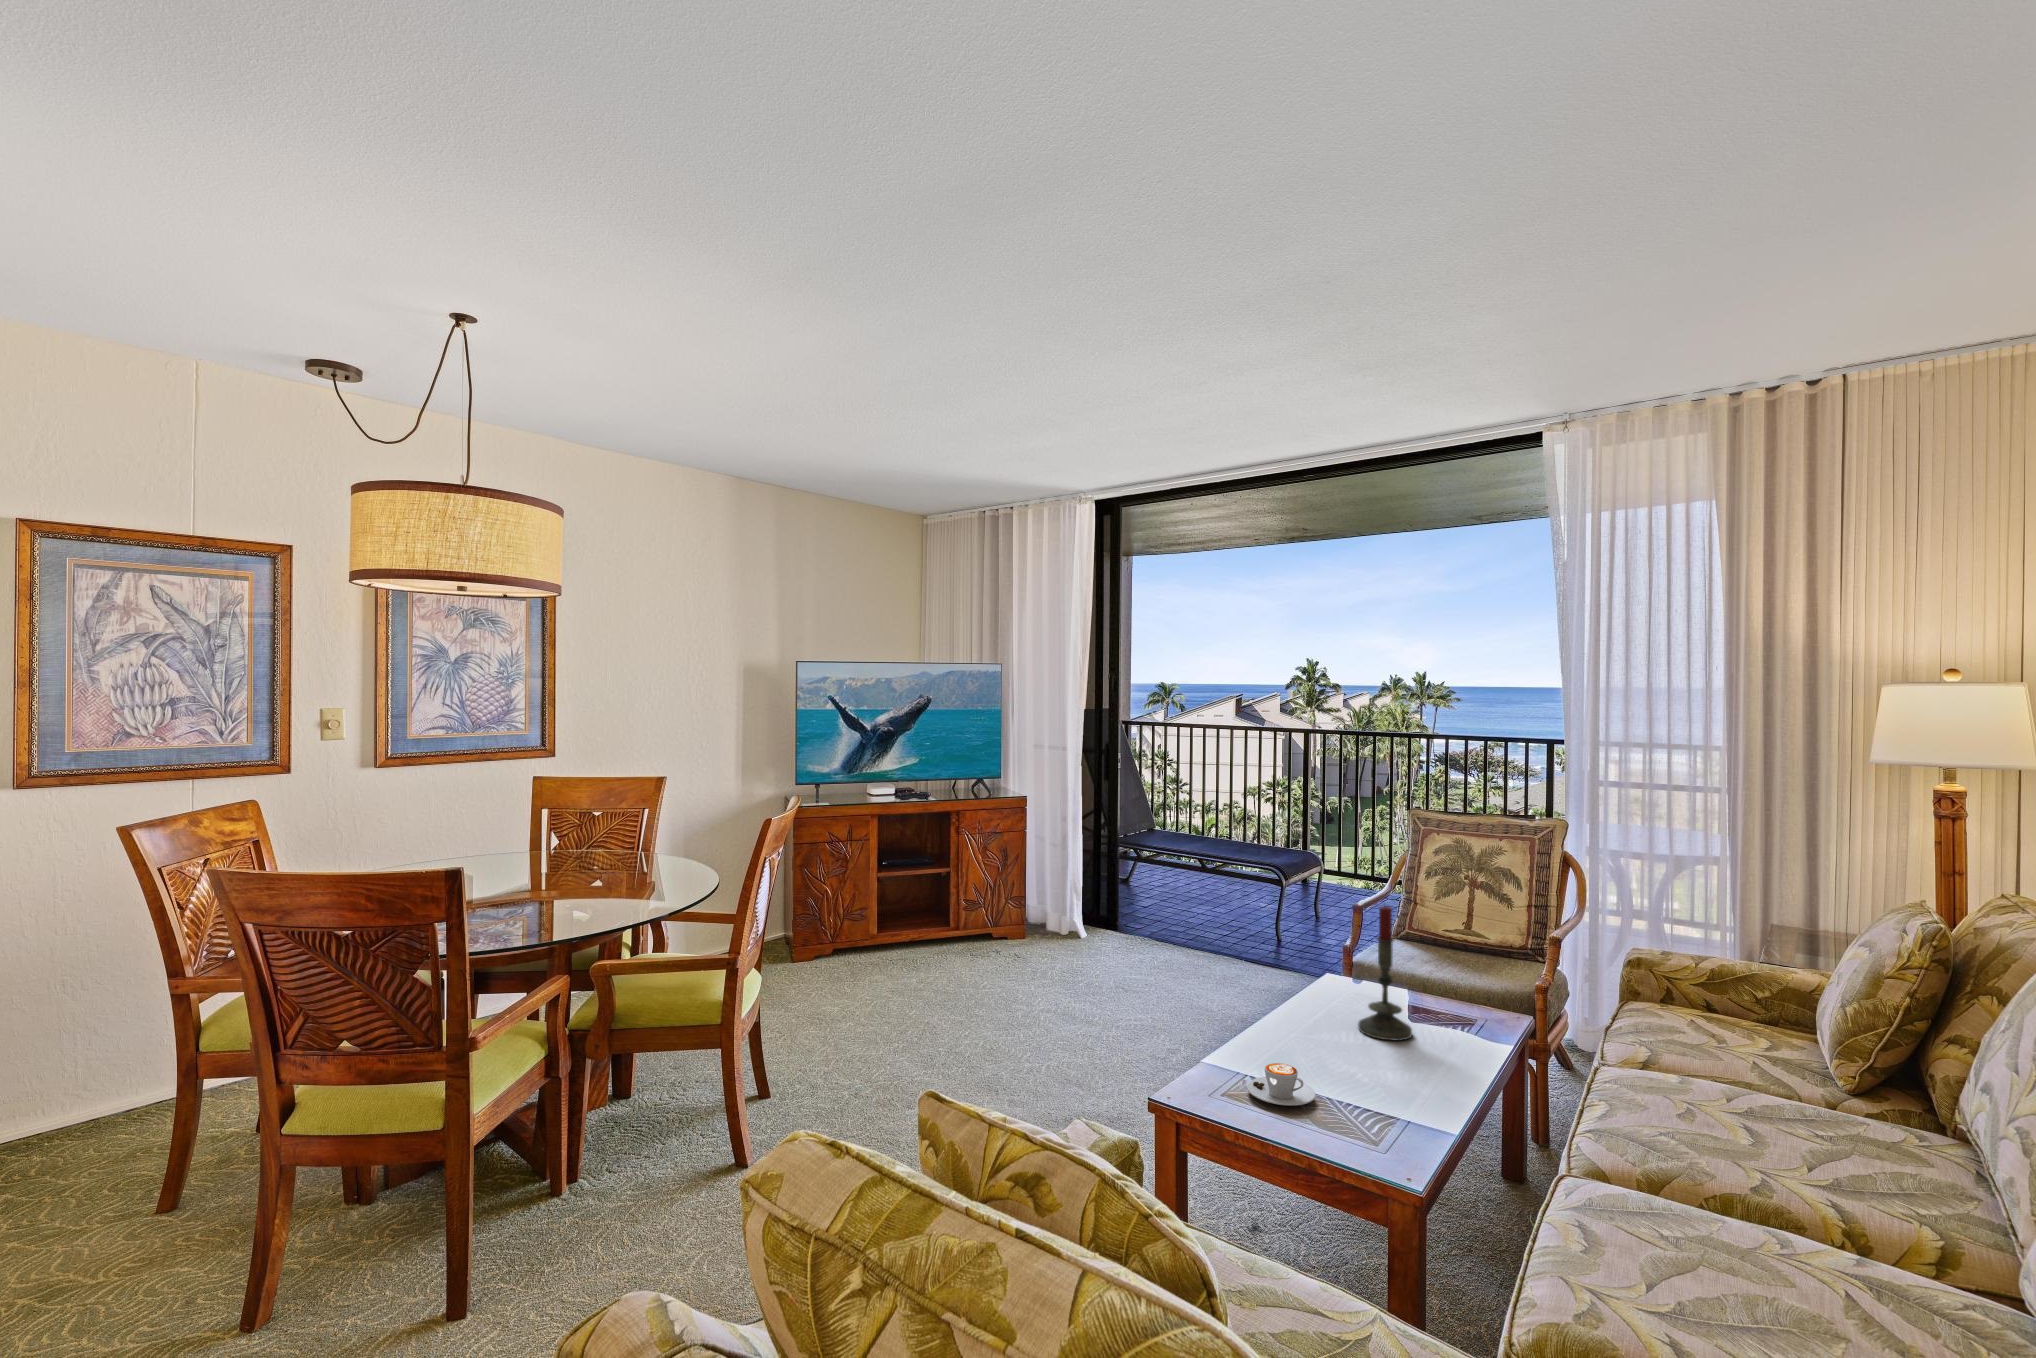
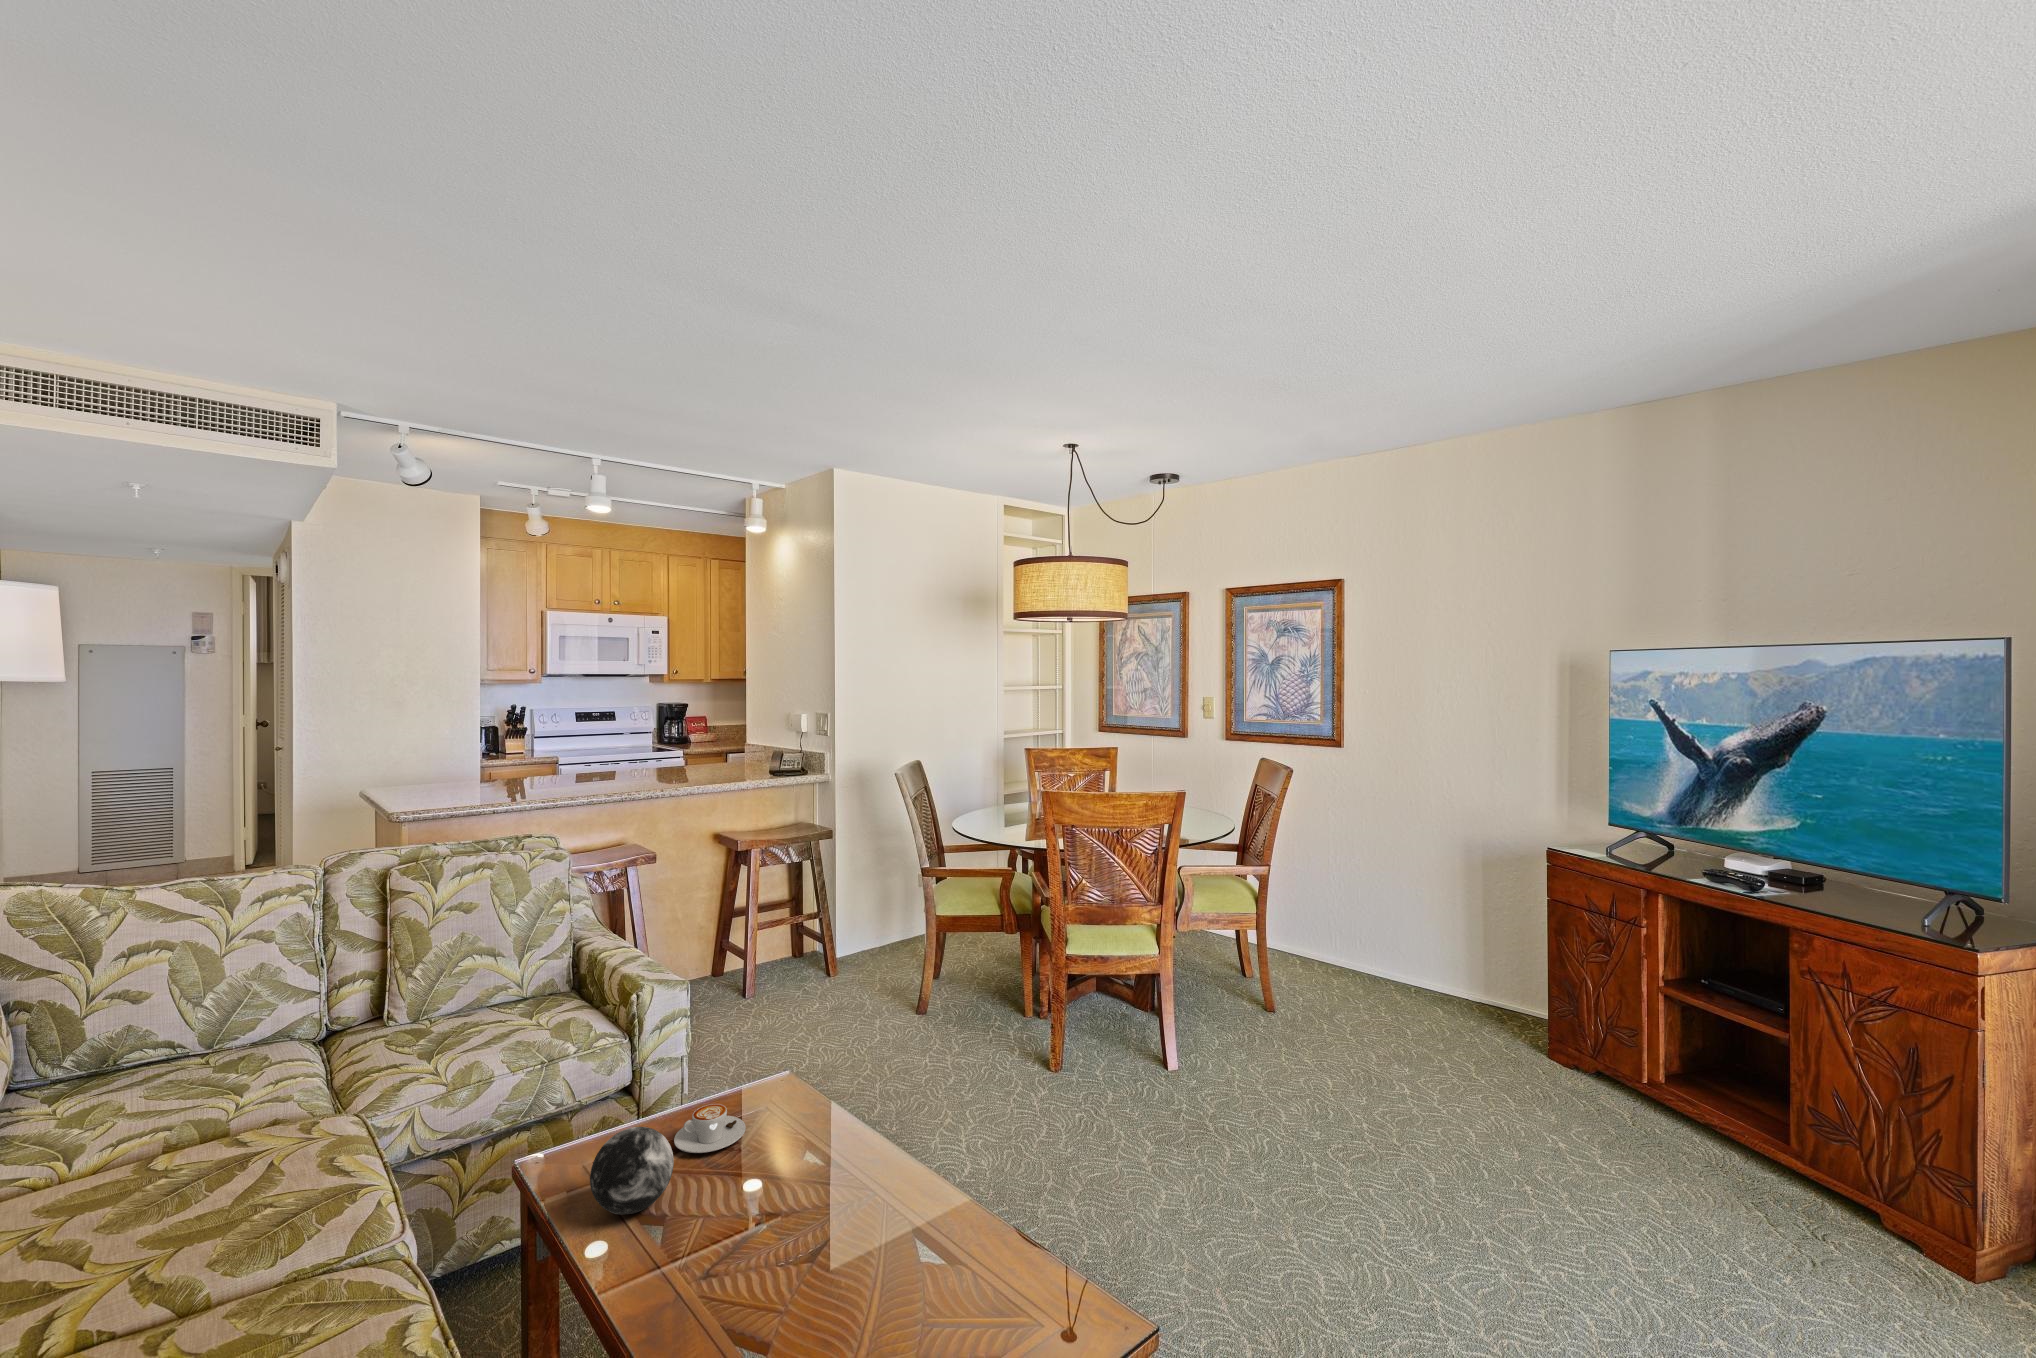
candle: present [1358,906,1412,1041] -> none [773,1088,857,1325]
decorative orb: none [1356,1035,1427,1107] -> present [590,1127,674,1214]

